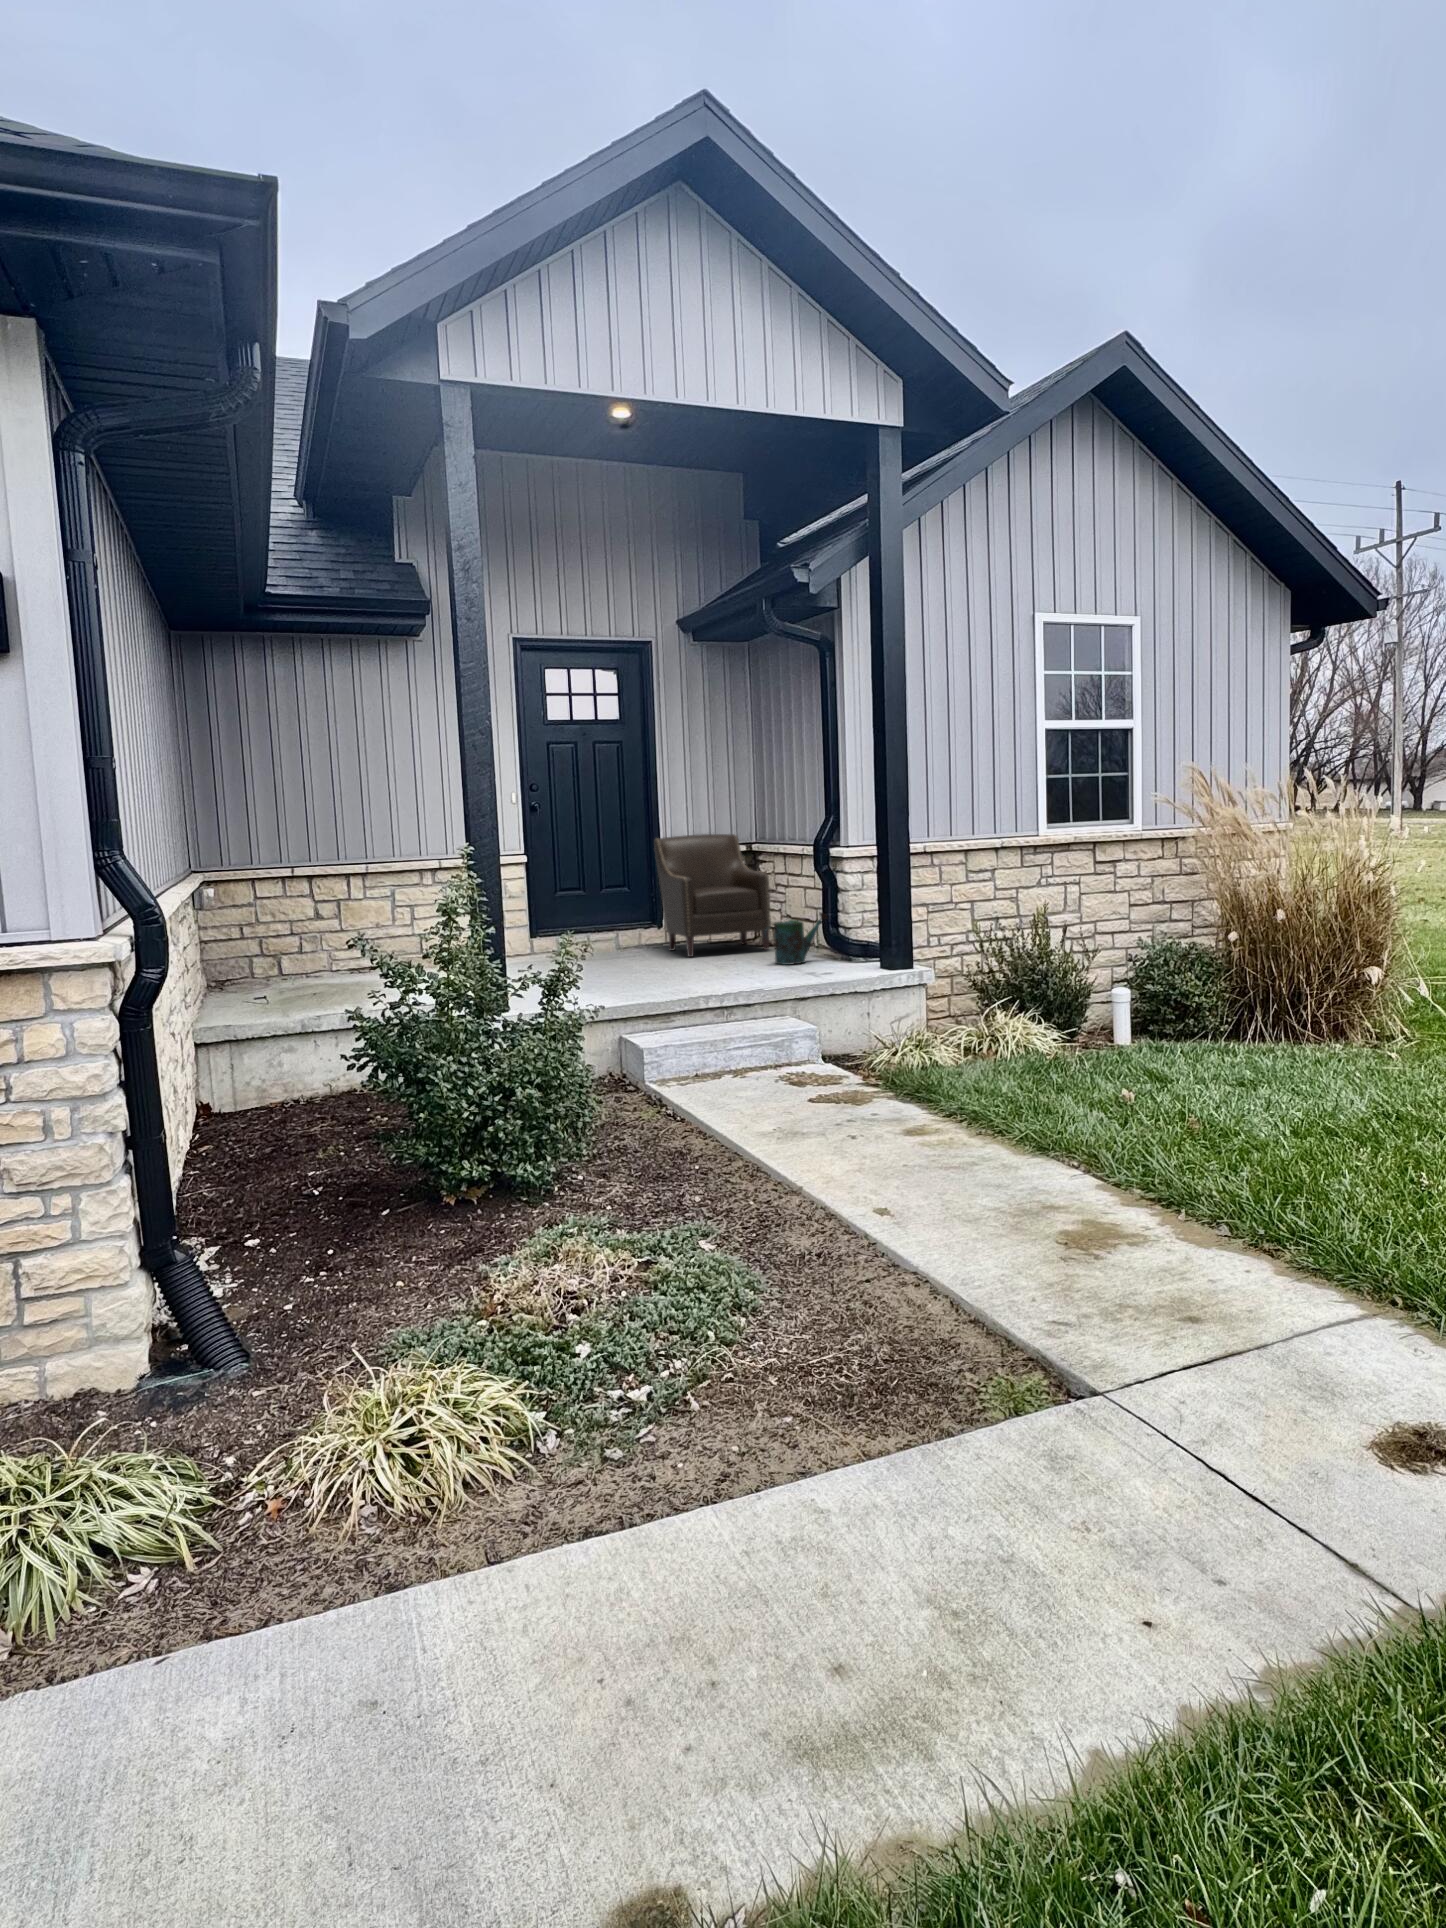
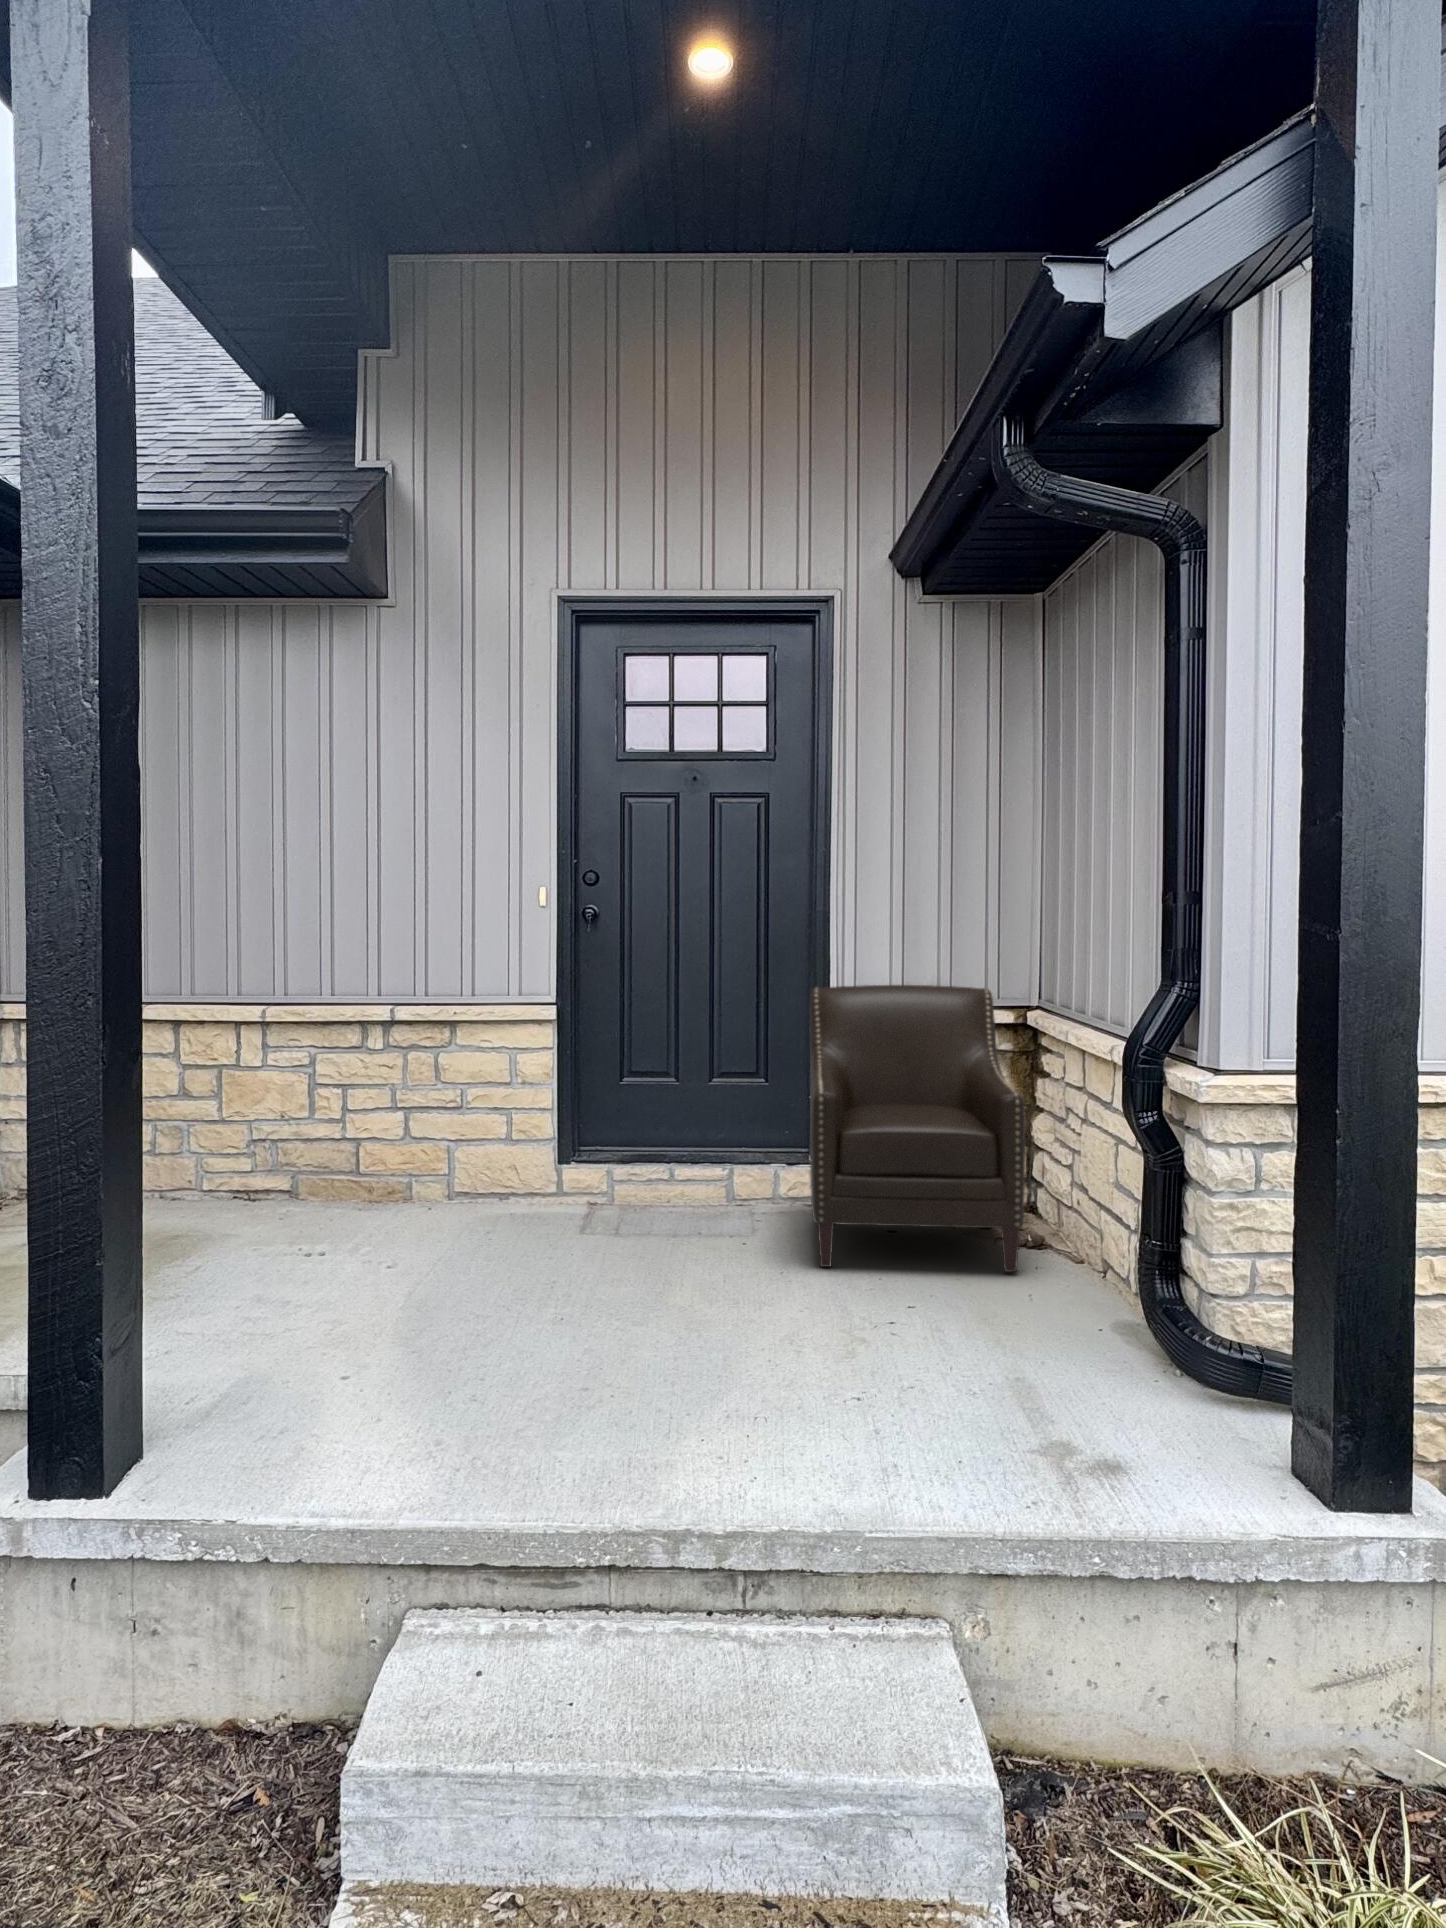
watering can: present [764,913,828,965] -> none [955,1237,1145,1380]

